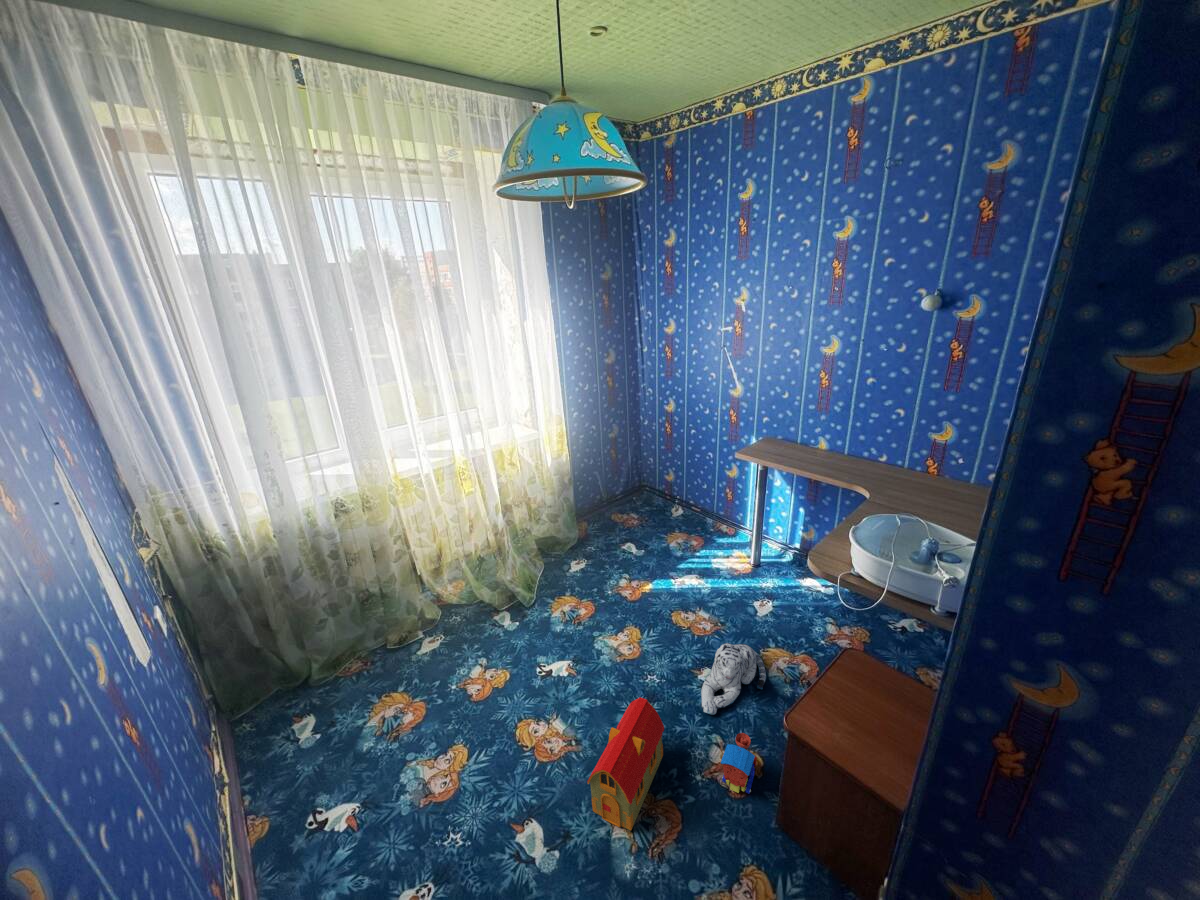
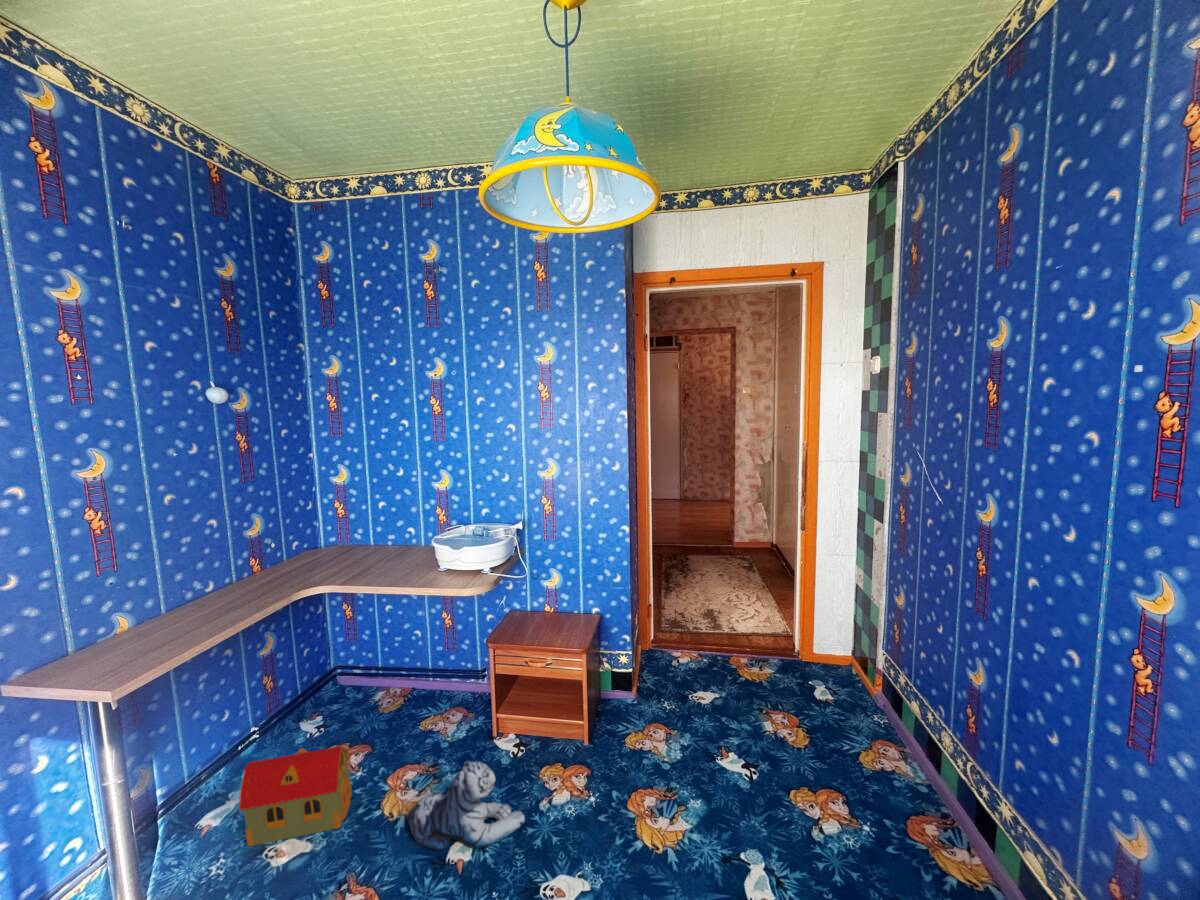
toy house: present [587,697,664,831] -> present [239,746,352,846]
toy train: present [721,733,757,794] -> none [548,734,589,782]

